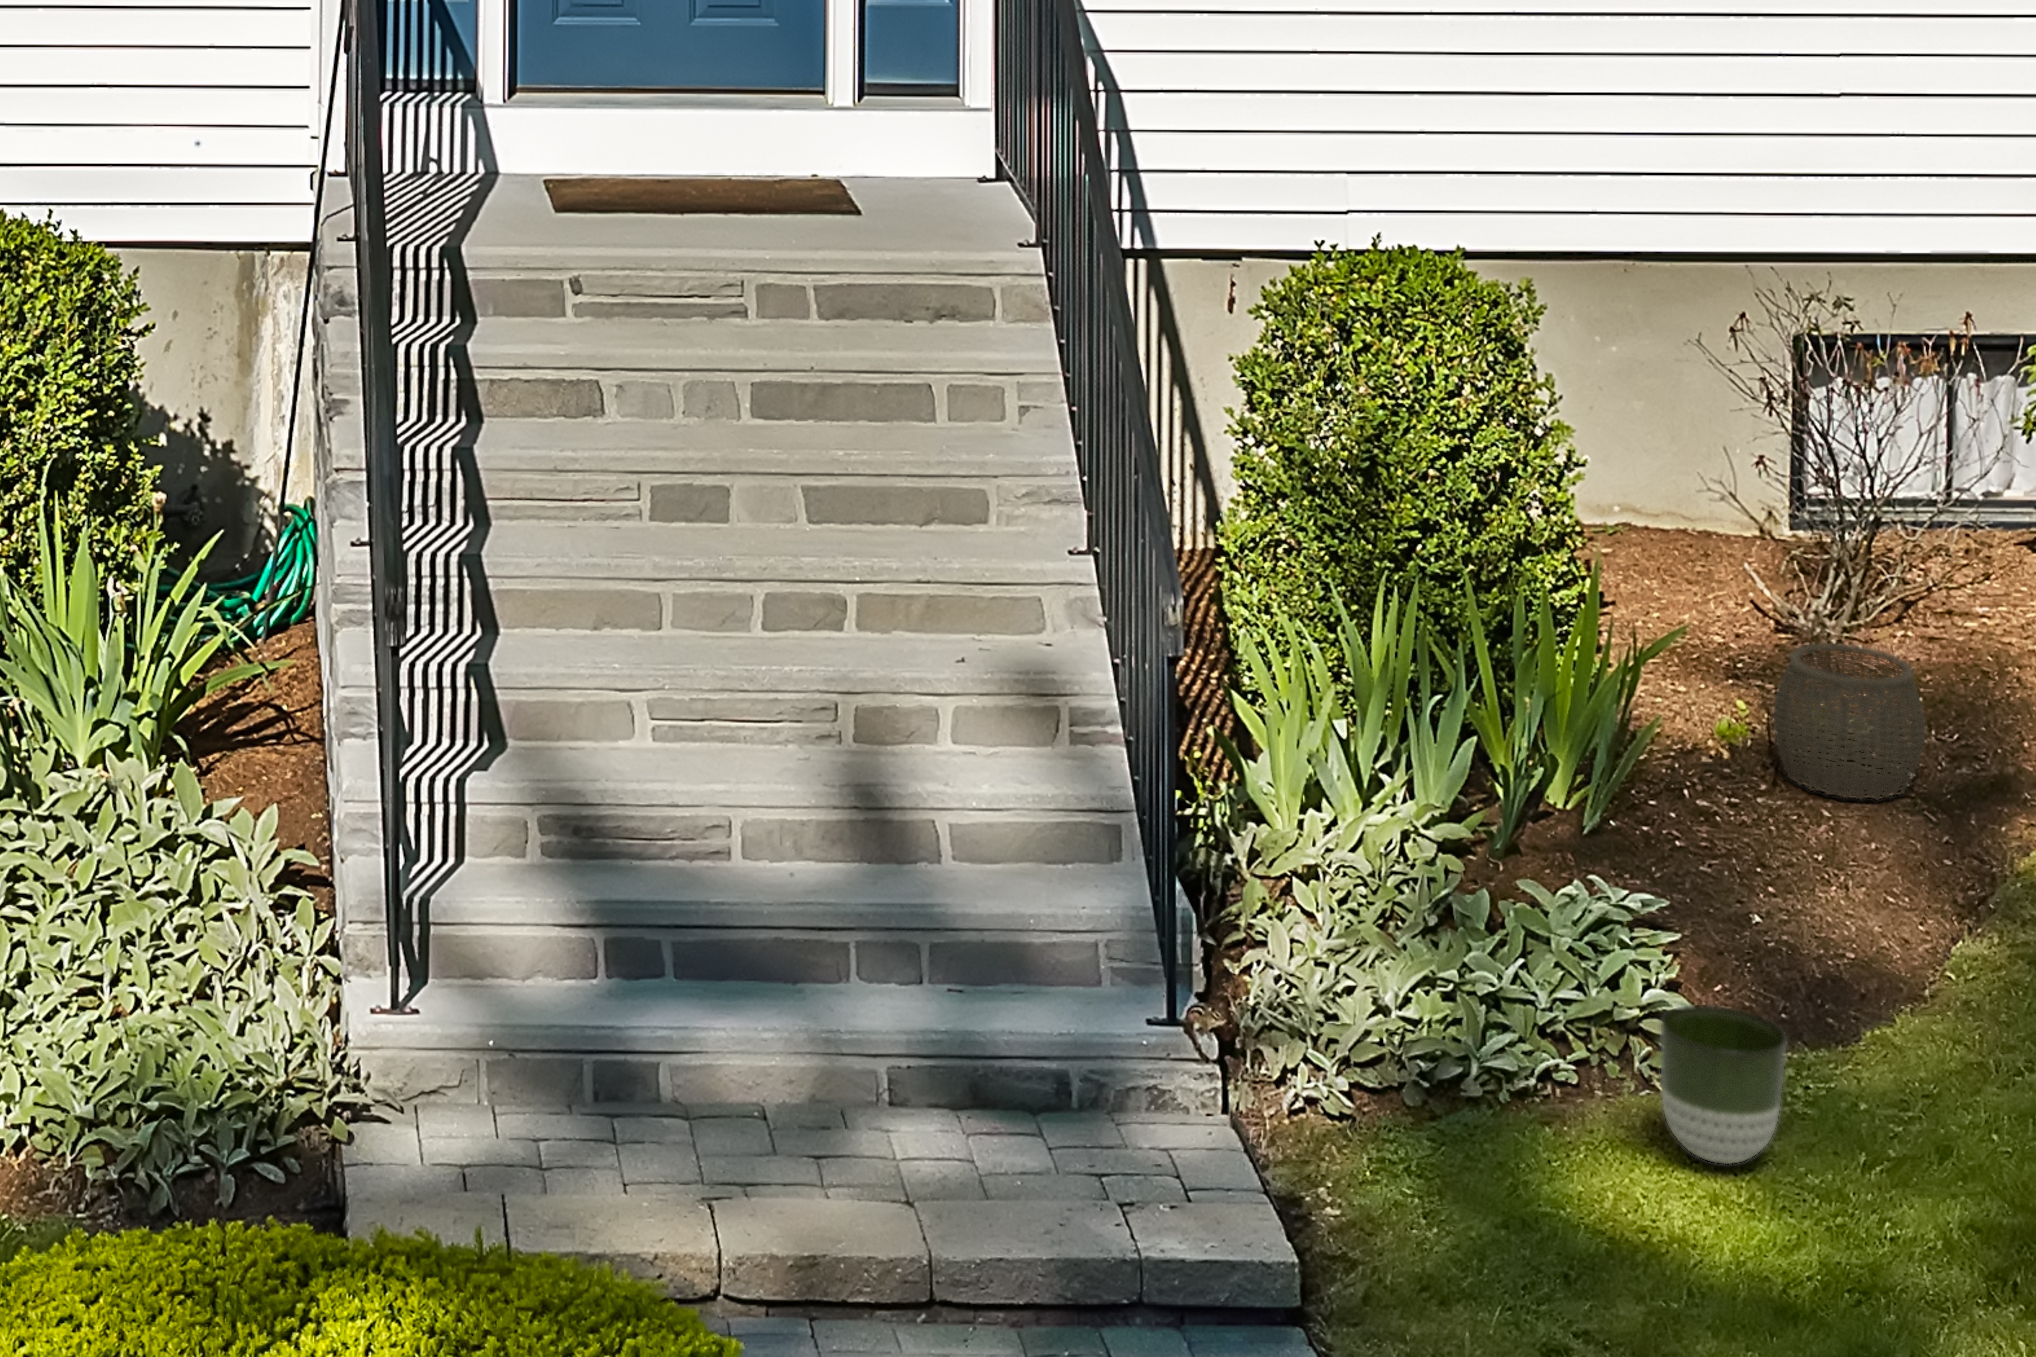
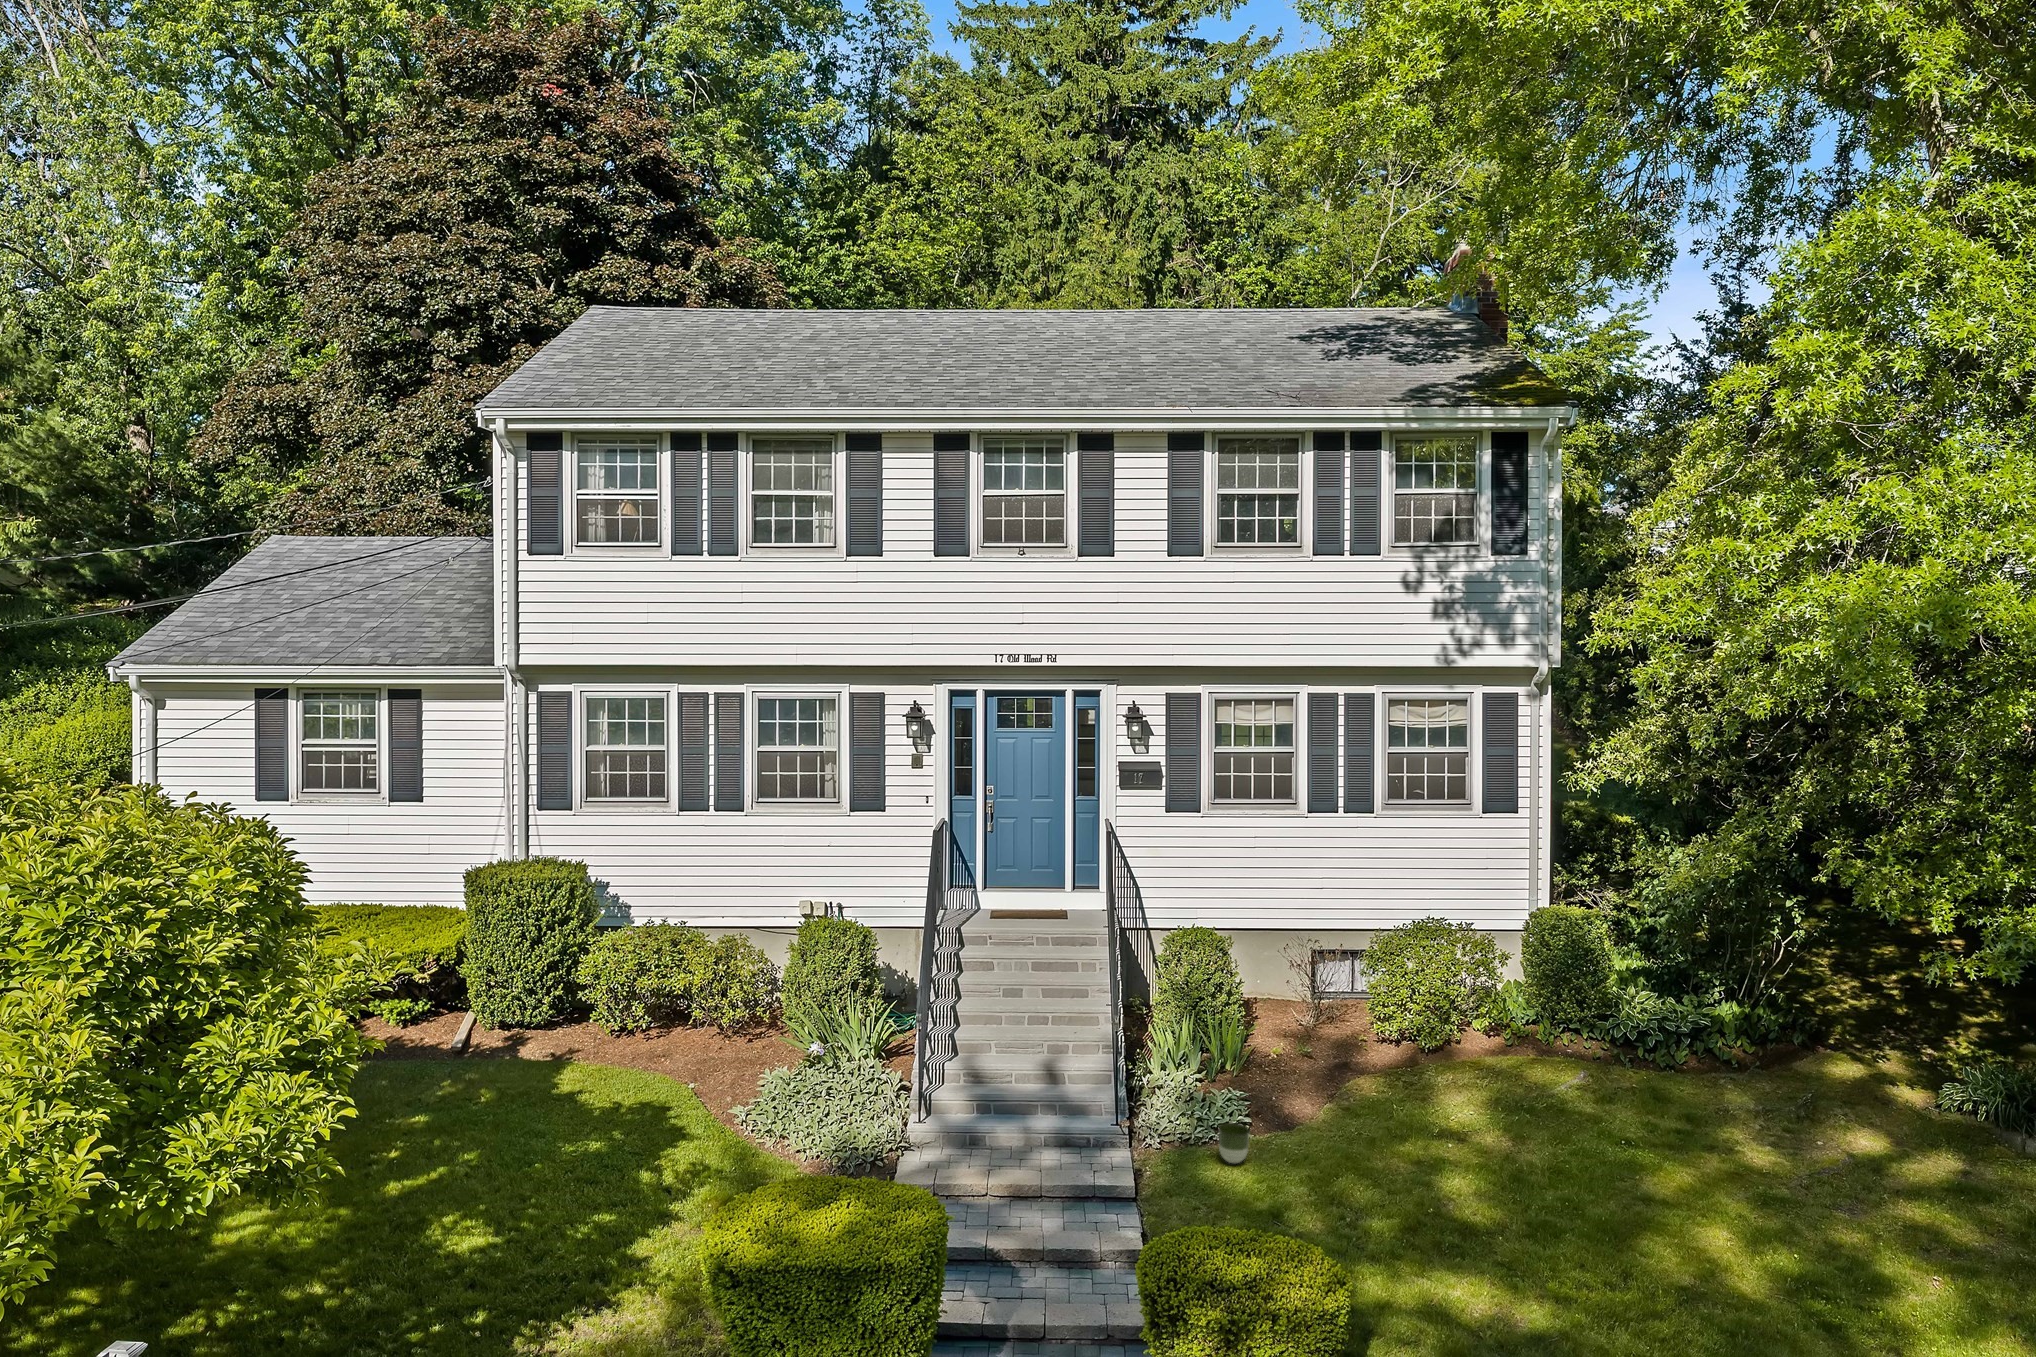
woven basket: present [1772,643,1925,800] -> none [1285,1031,1323,1071]

